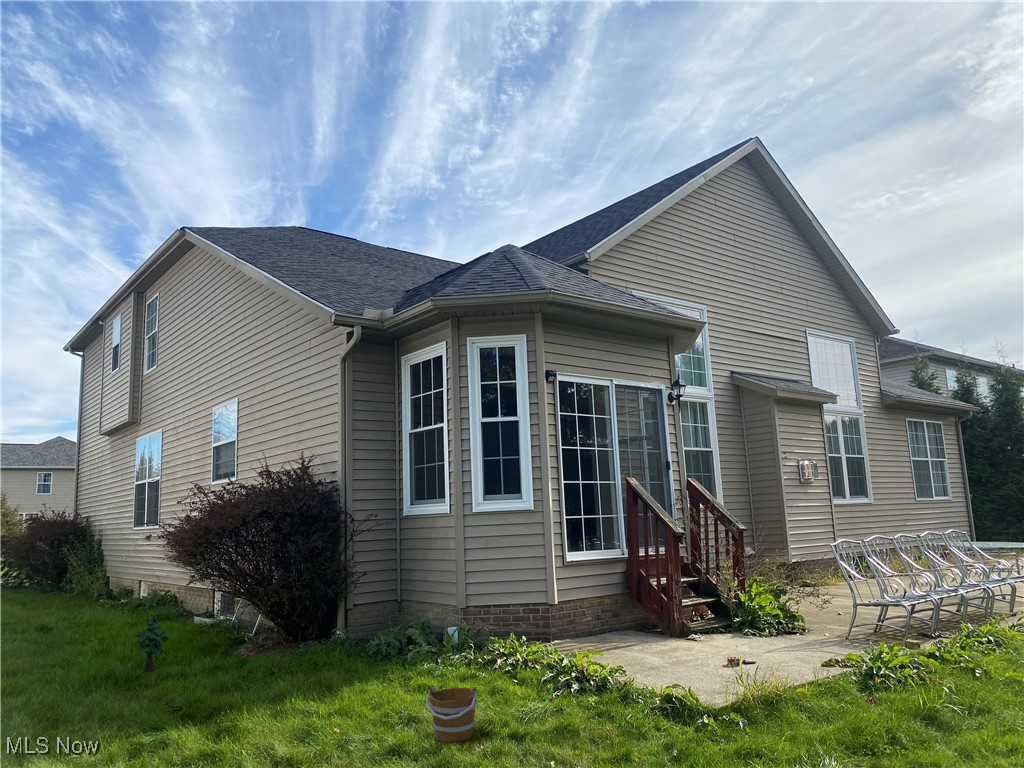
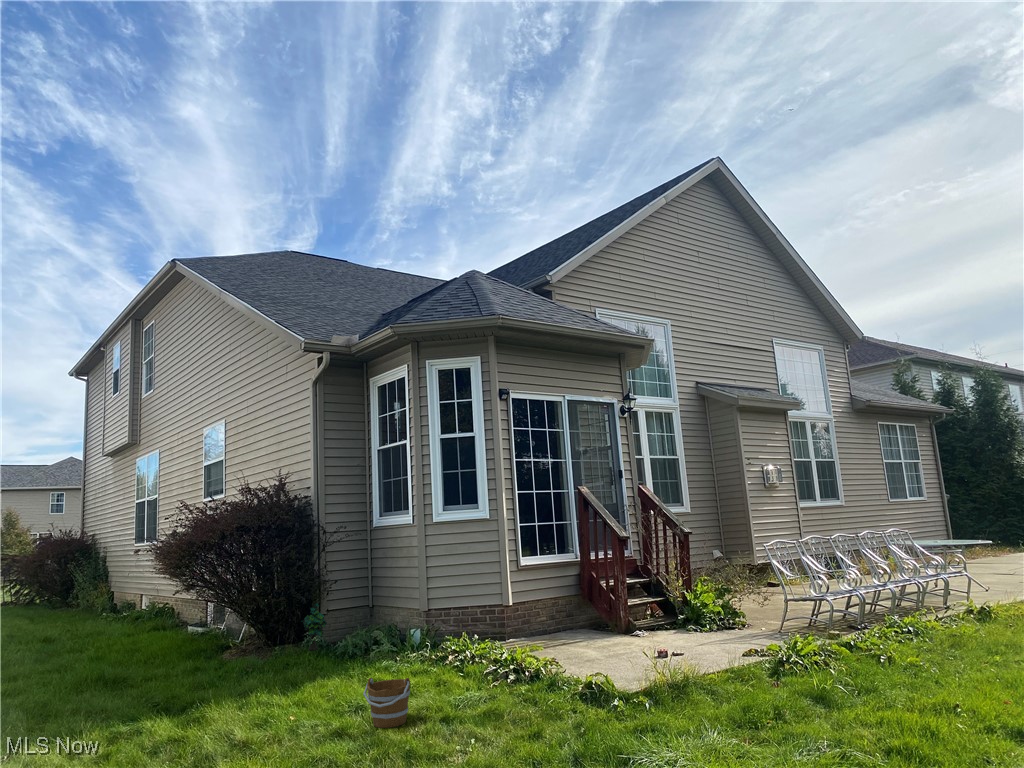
decorative plant: present [135,615,169,672] -> present [300,603,327,650]

